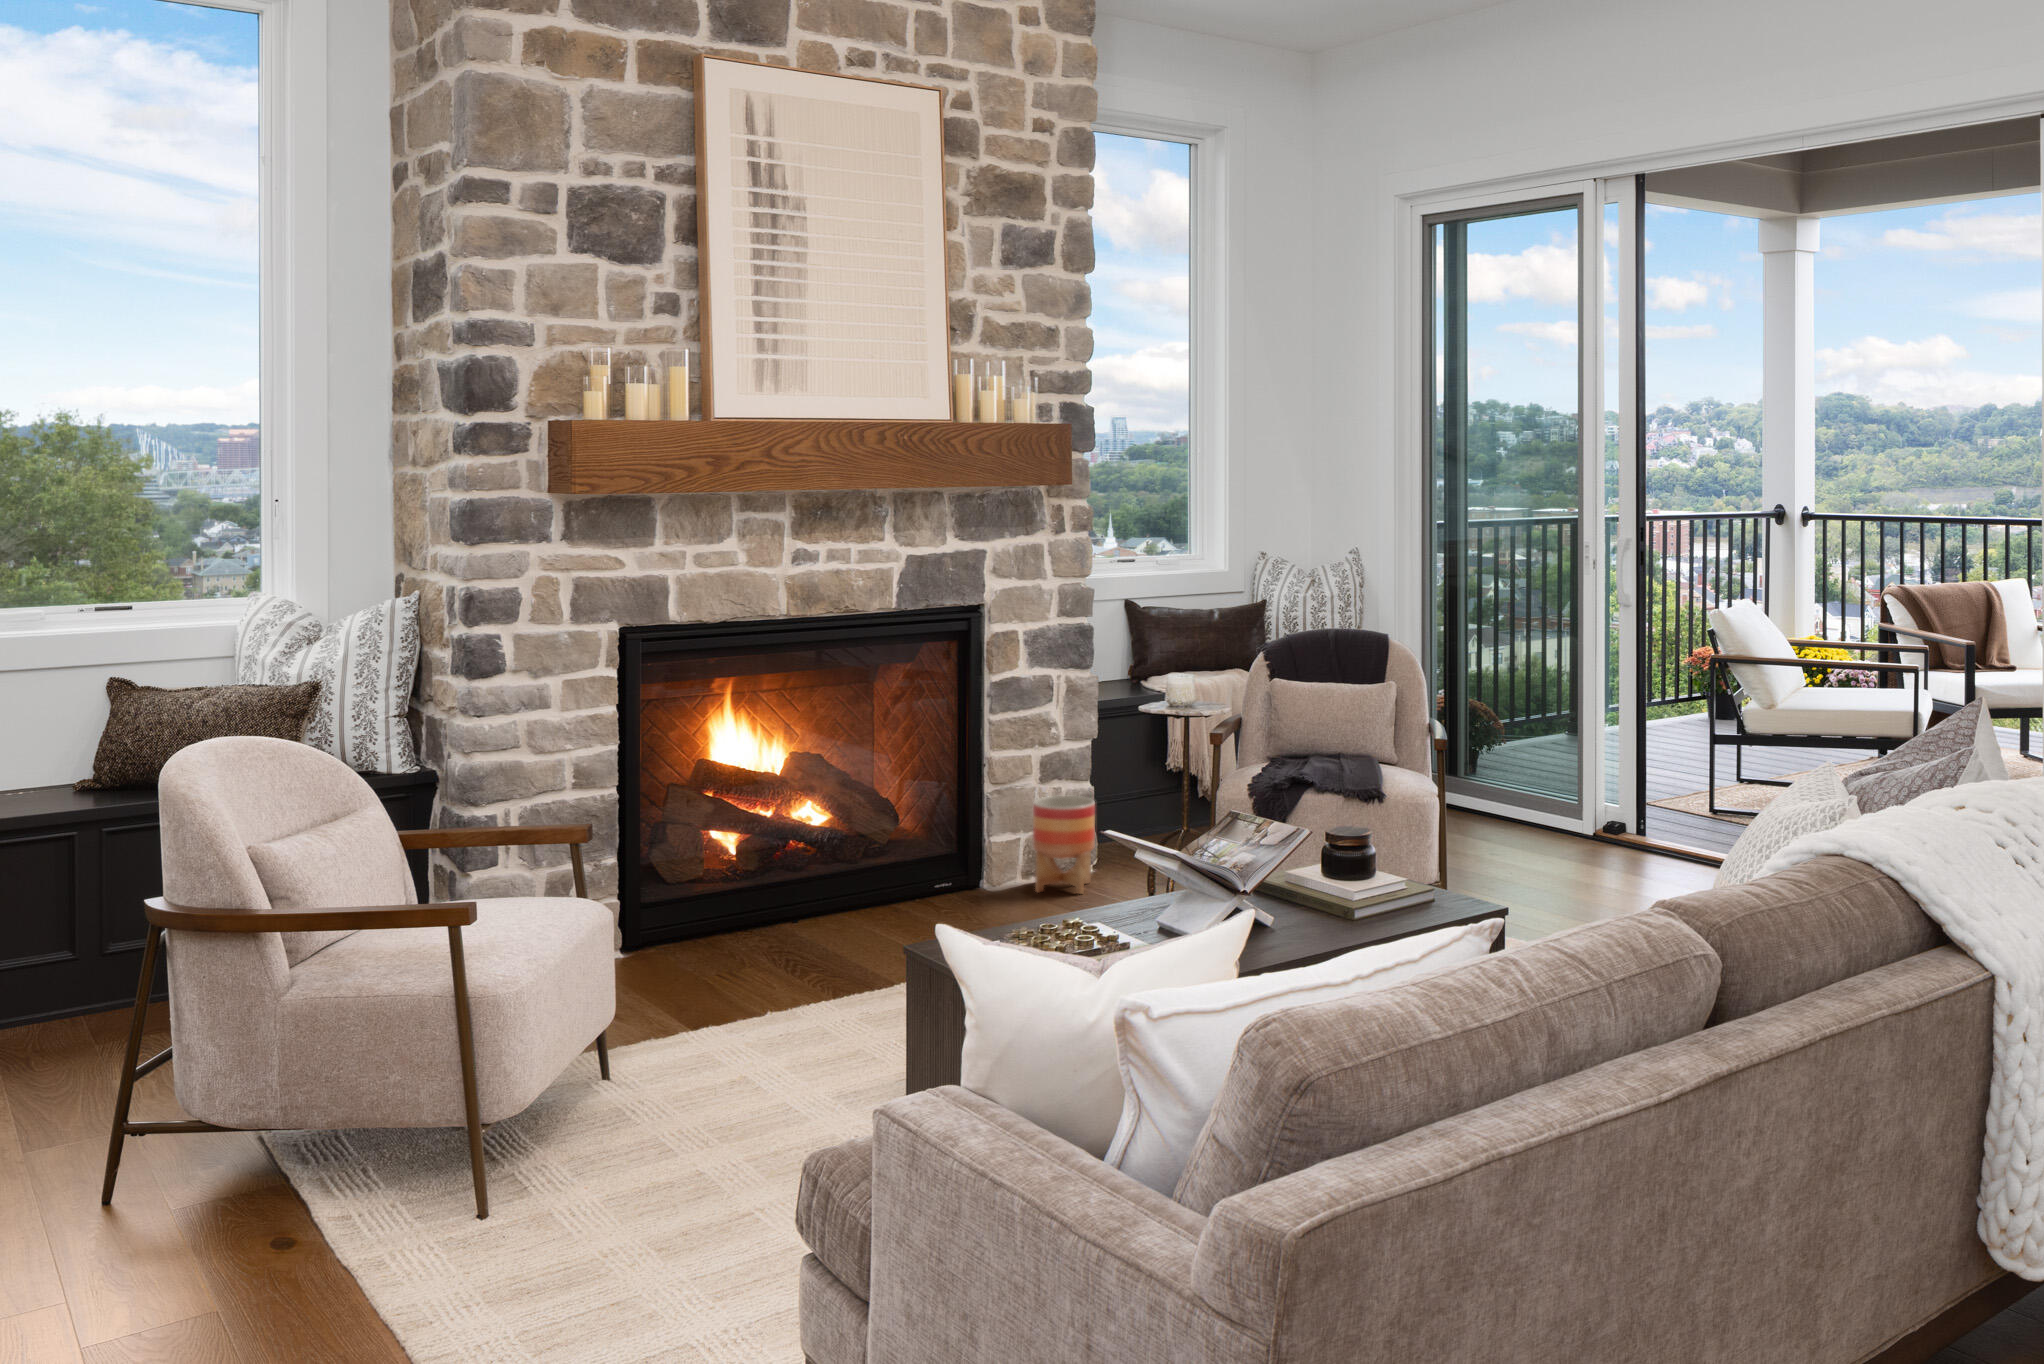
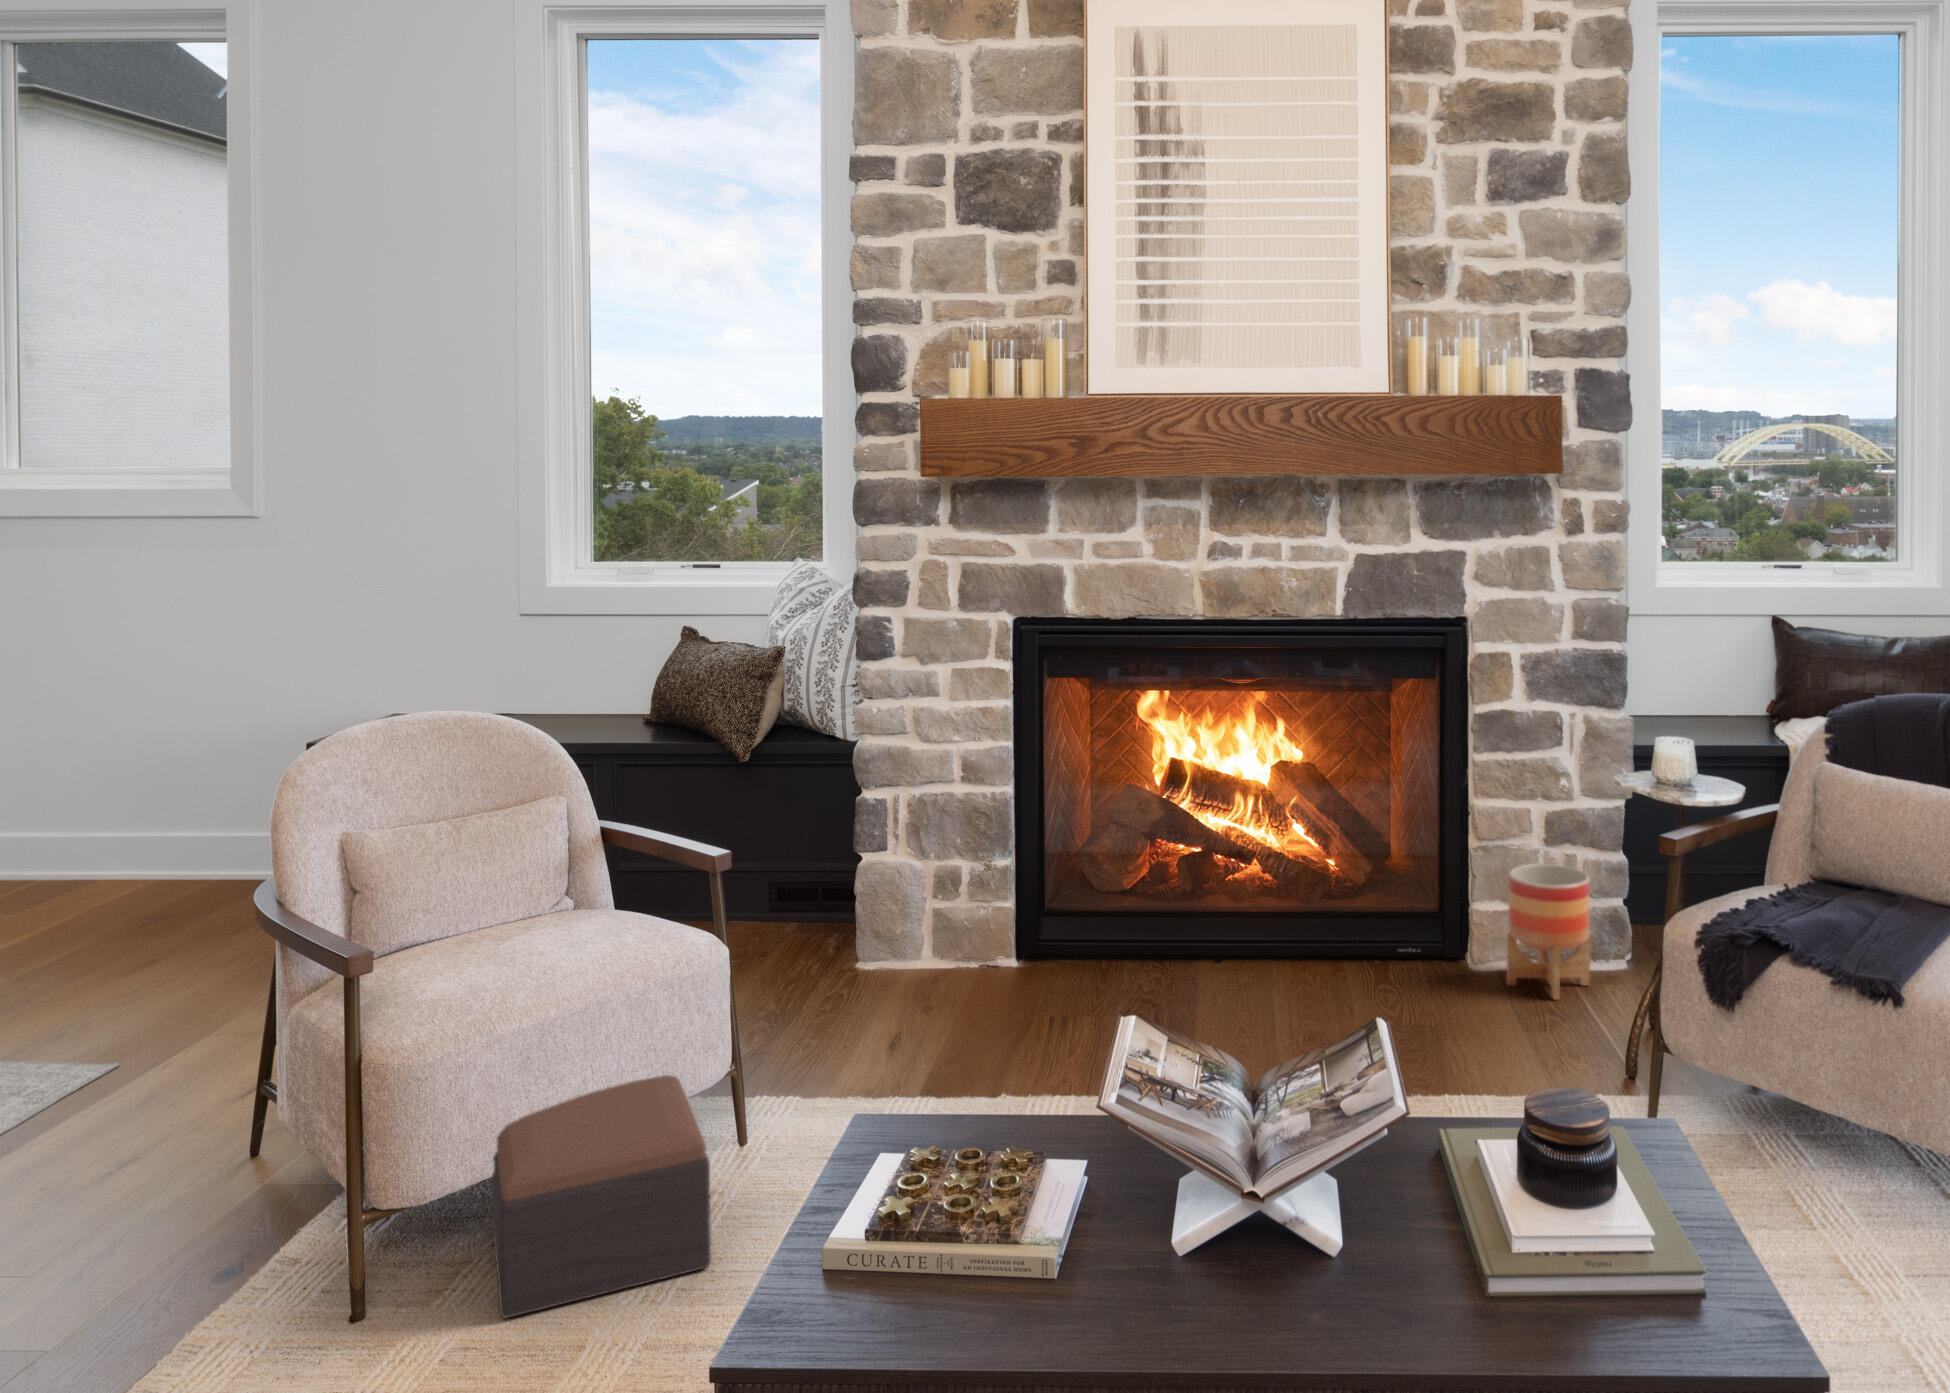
footstool: none [551,1014,773,1189] -> present [492,1075,711,1318]

